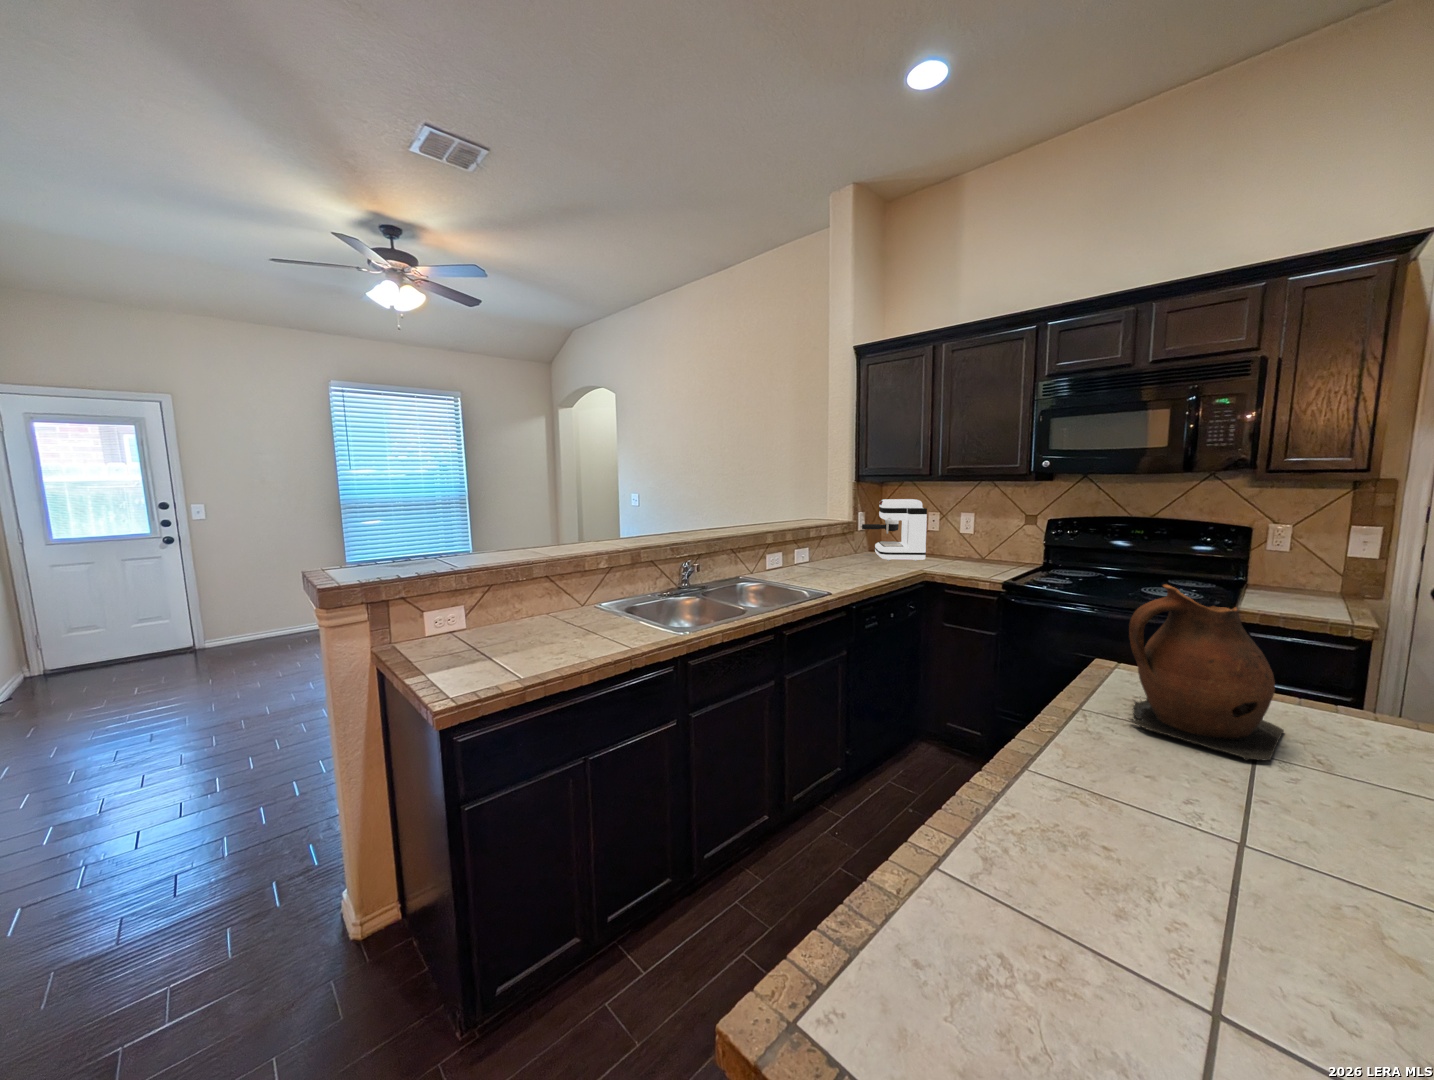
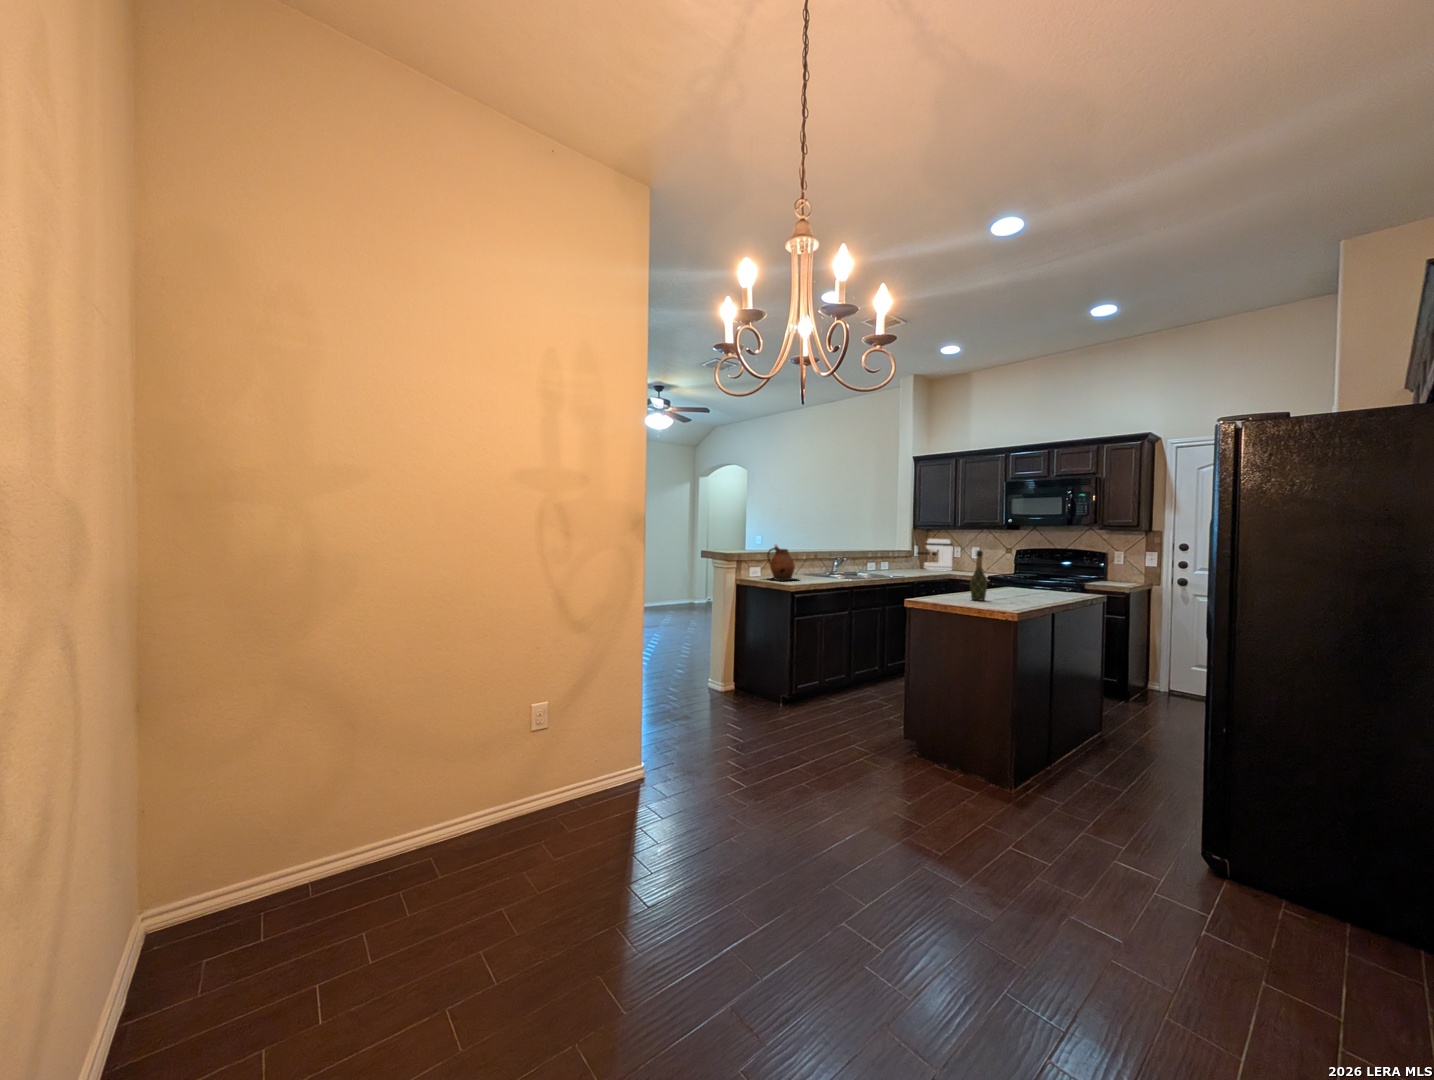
ceramic pitcher: present [1129,584,1284,761] -> present [767,545,795,580]
wine bottle: none [1036,639,1126,882] -> present [970,550,987,601]

